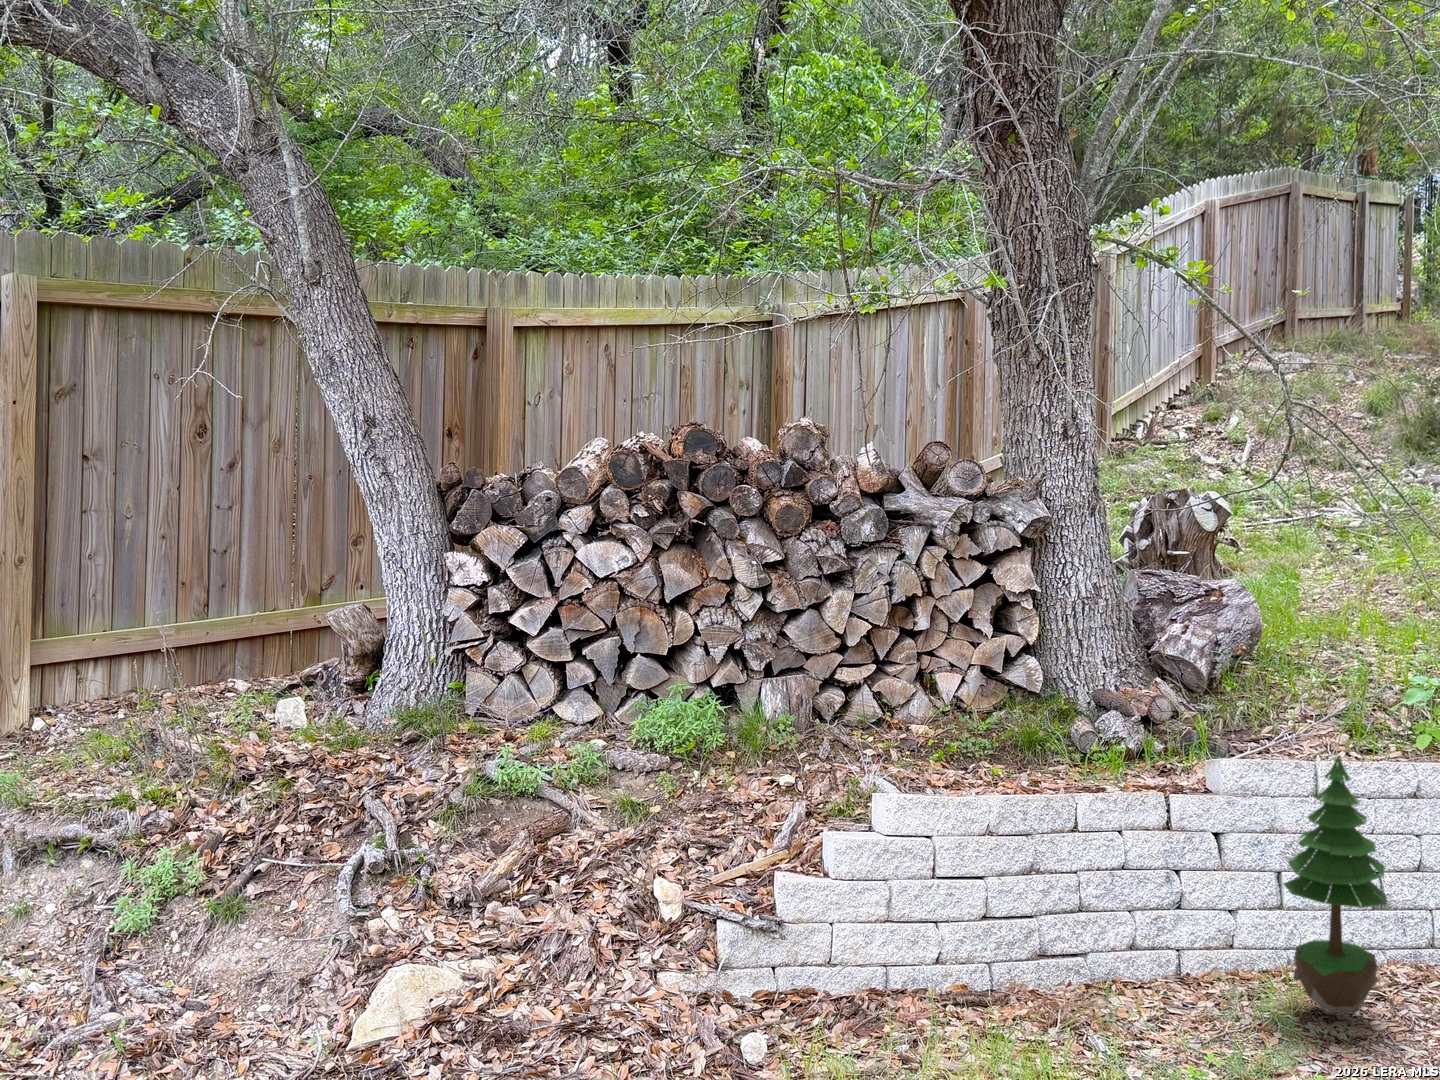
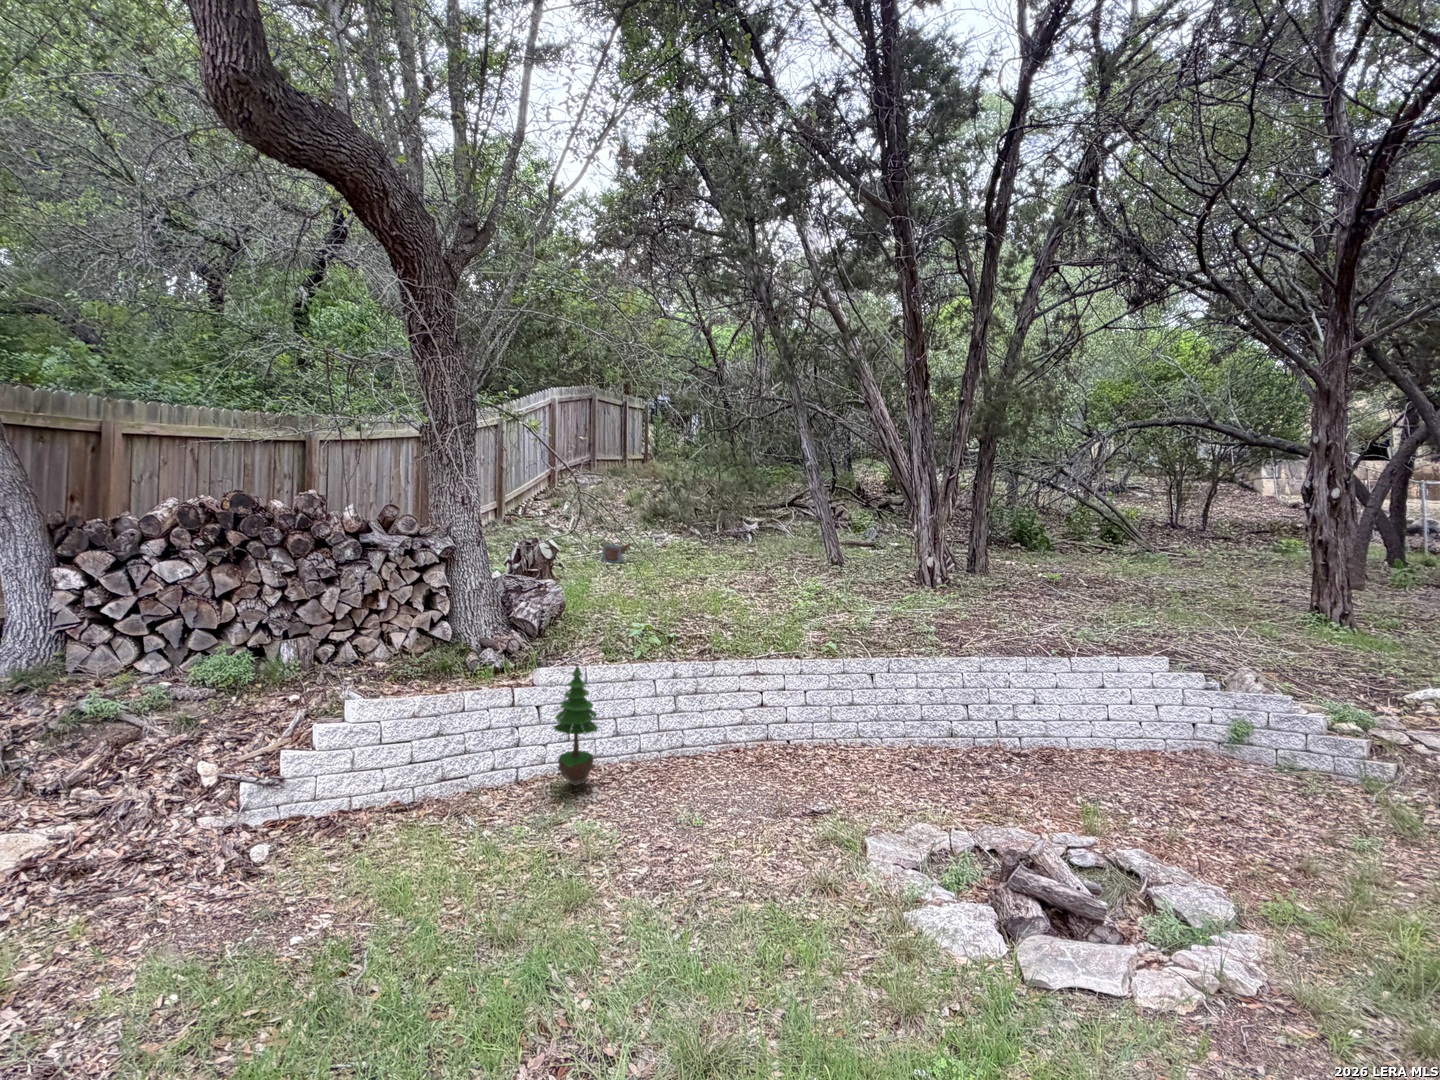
watering can: none [1289,505,1374,552] -> present [596,540,631,563]

